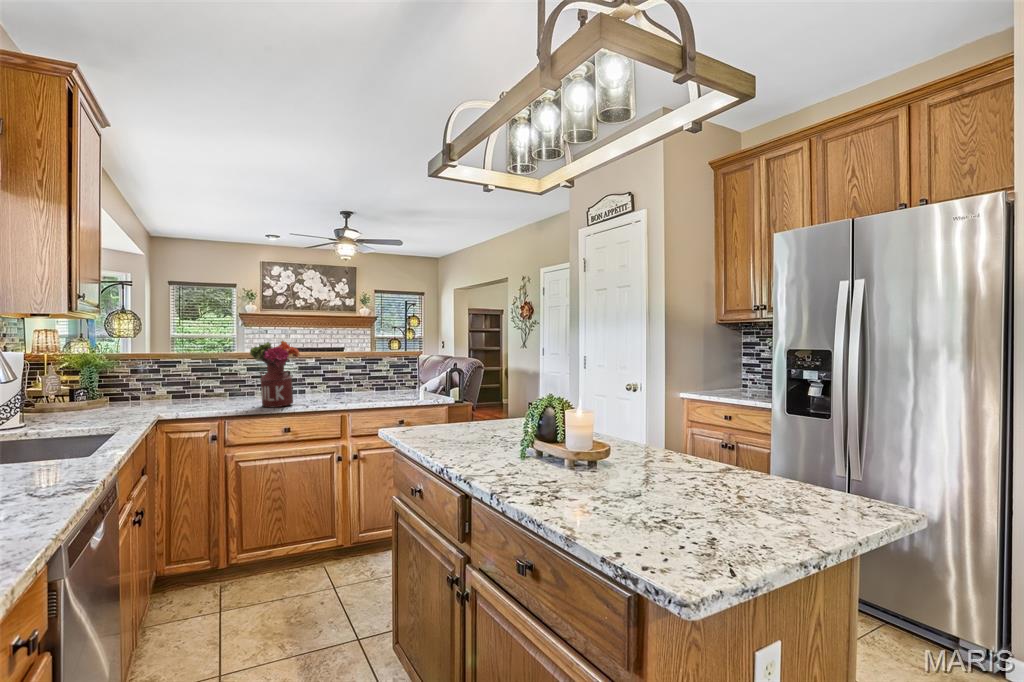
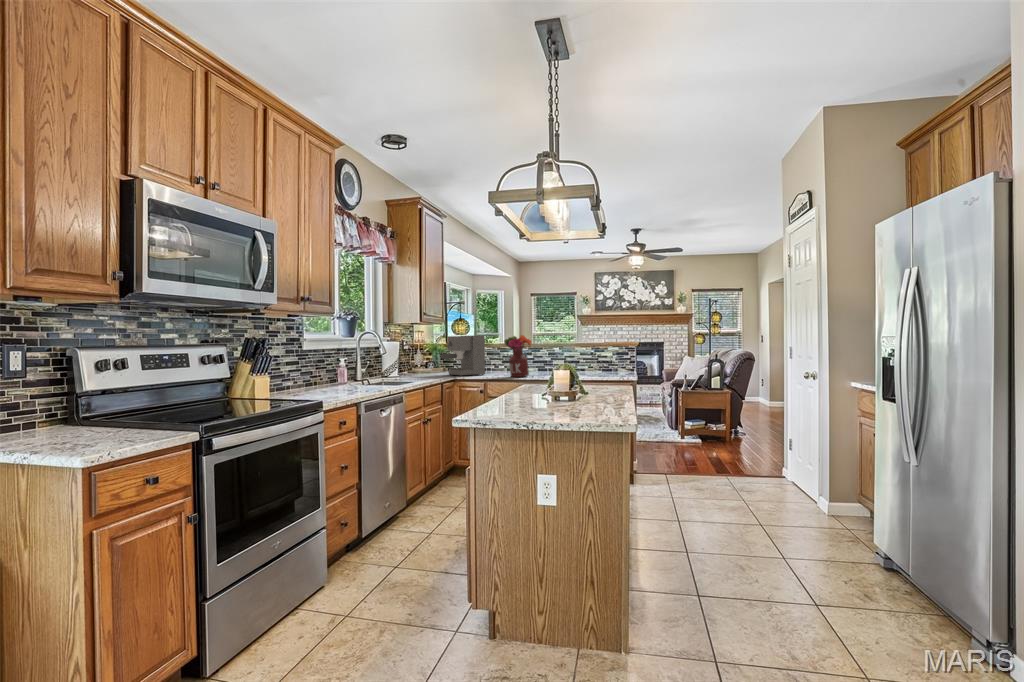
coffee maker: none [123,341,206,411] -> present [441,335,485,376]

